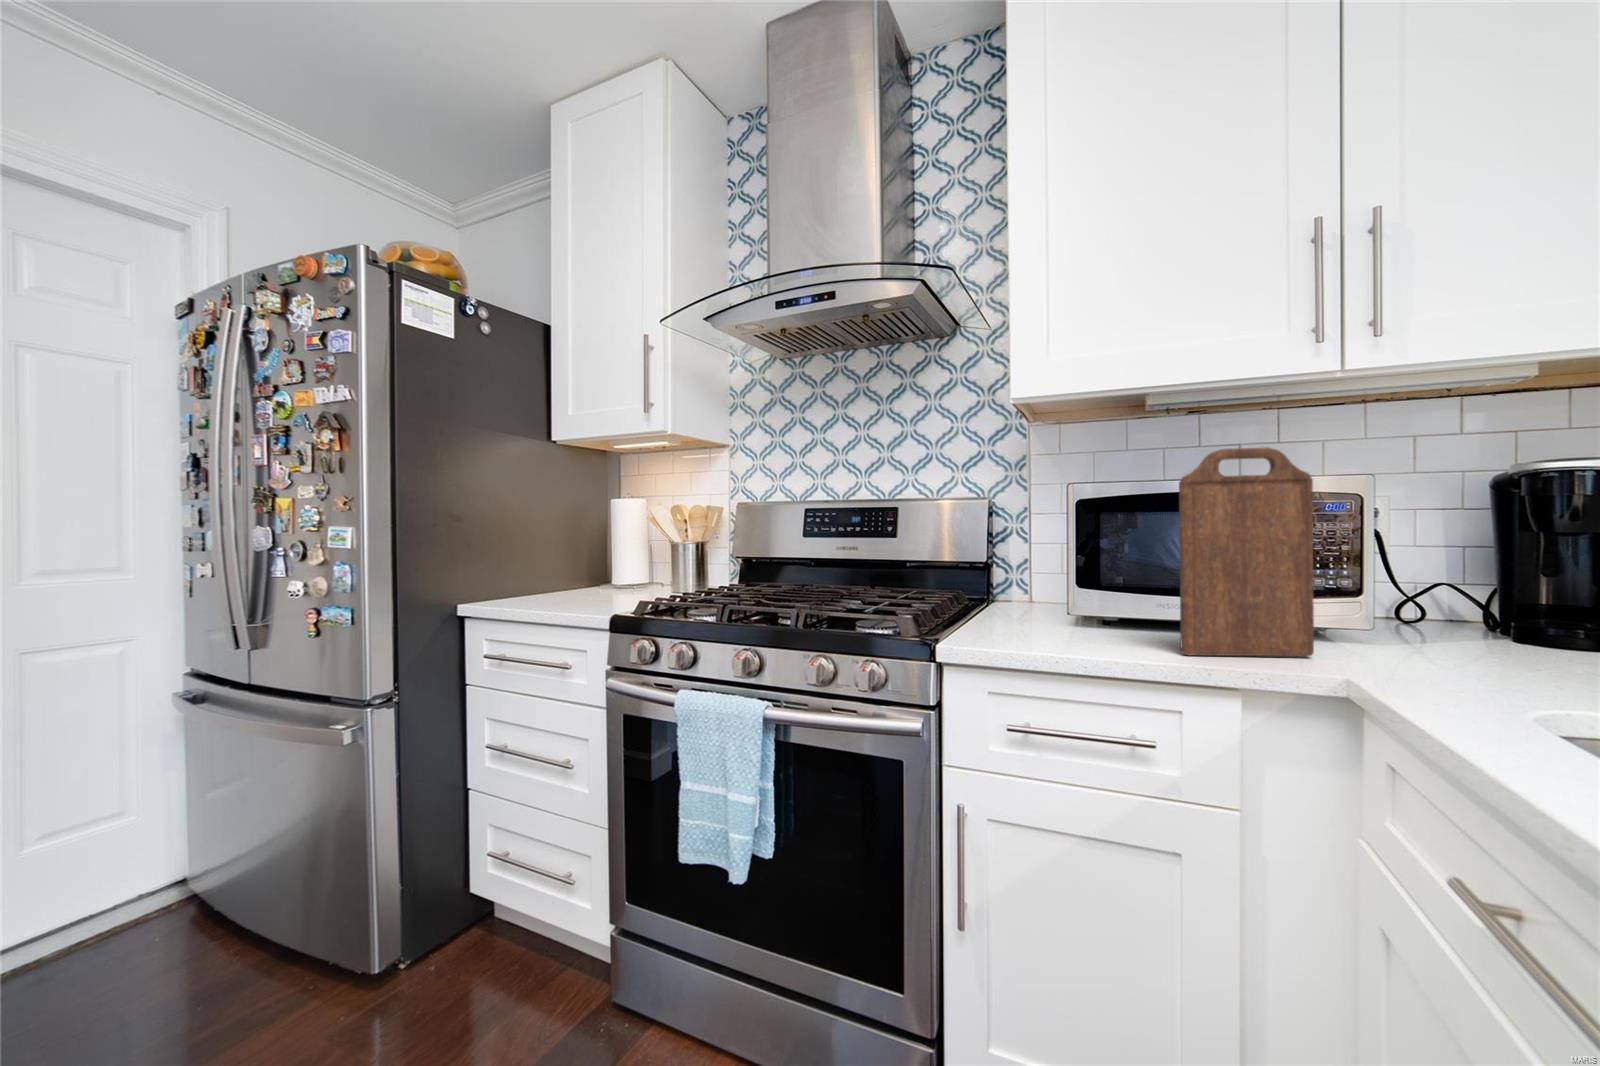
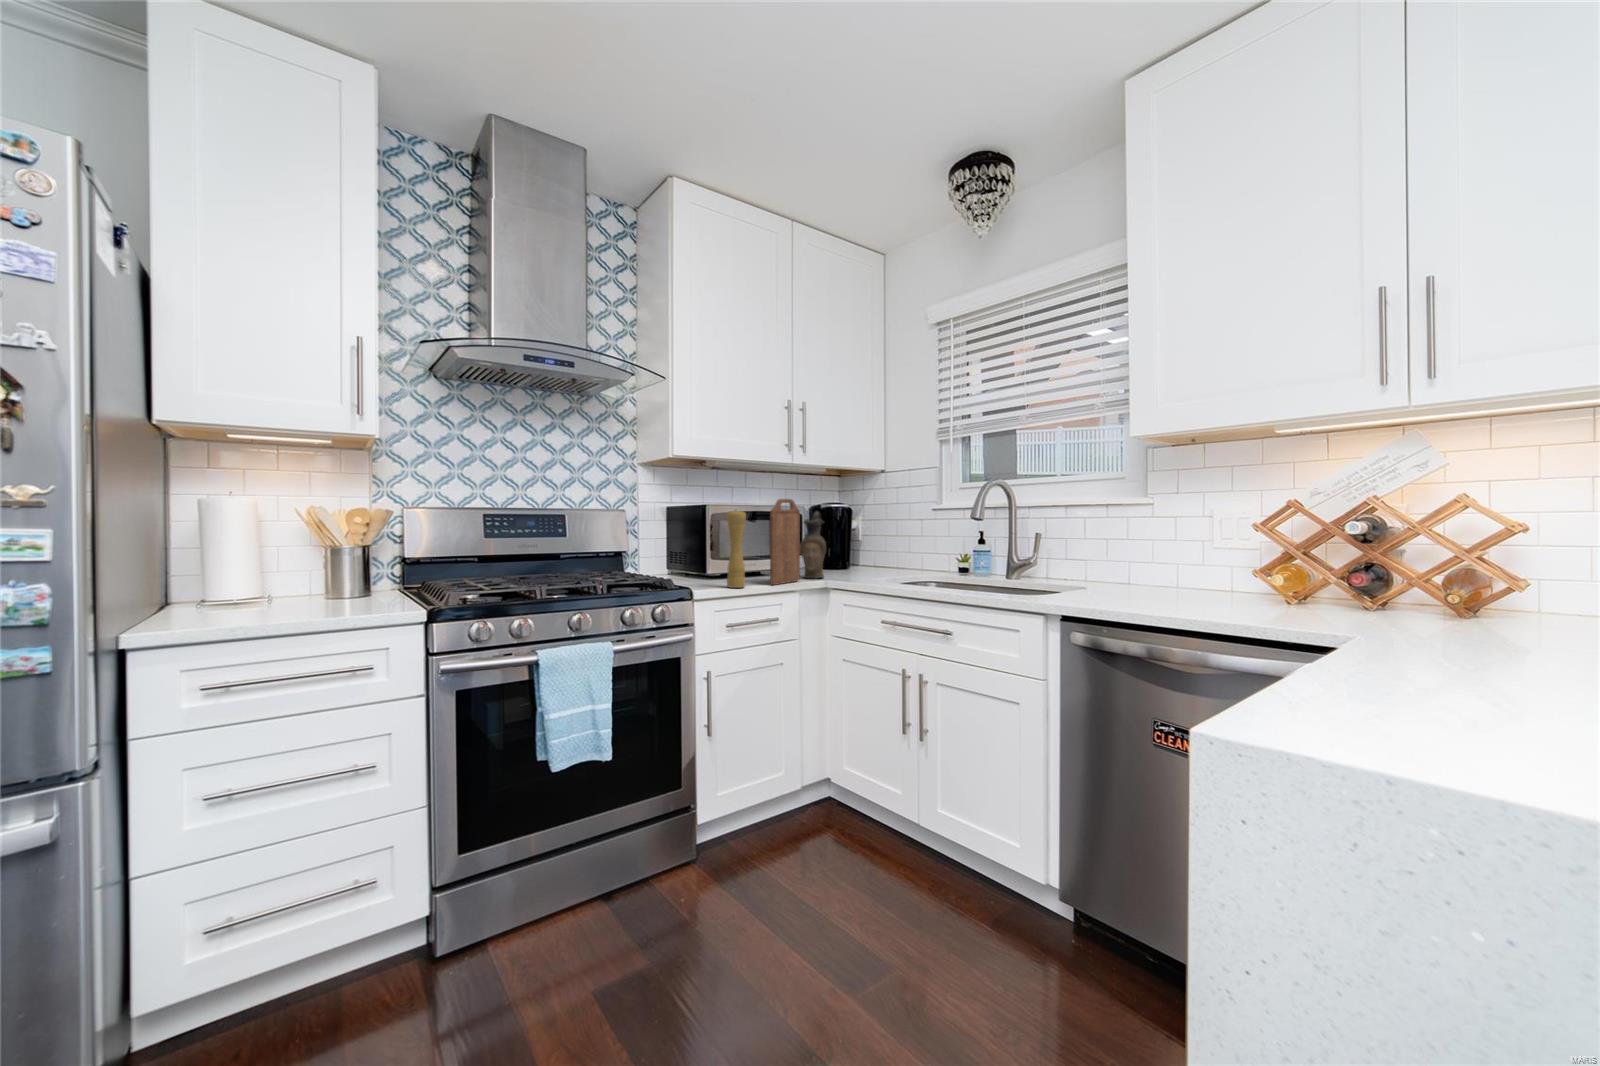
ceramic pitcher: none [1349,476,1457,660] -> present [800,512,826,578]
pepper mill: none [1053,482,1098,648] -> present [726,510,746,588]

